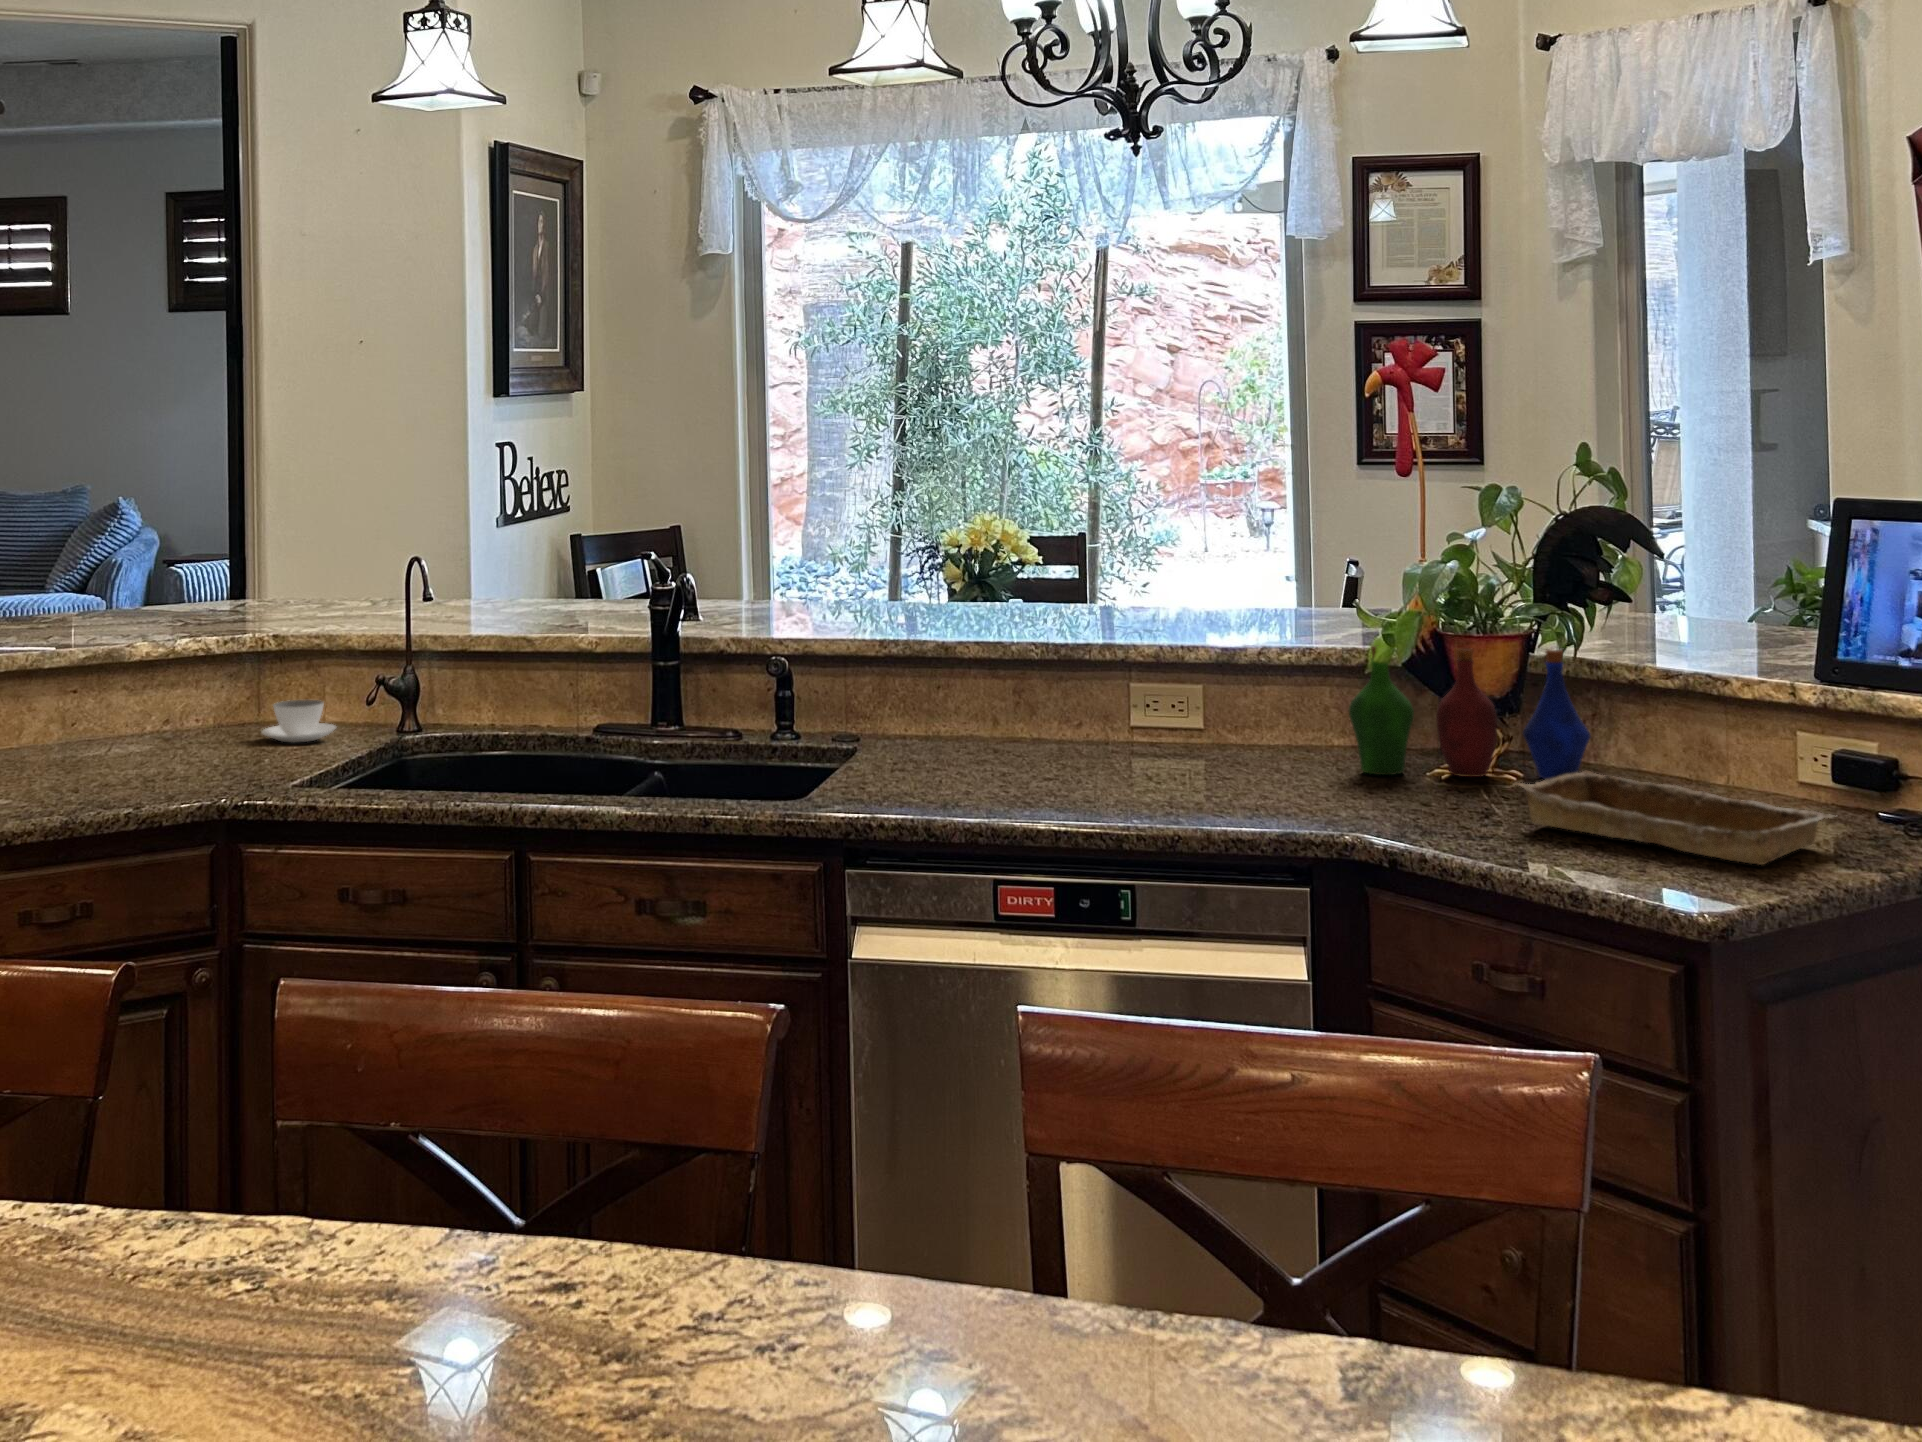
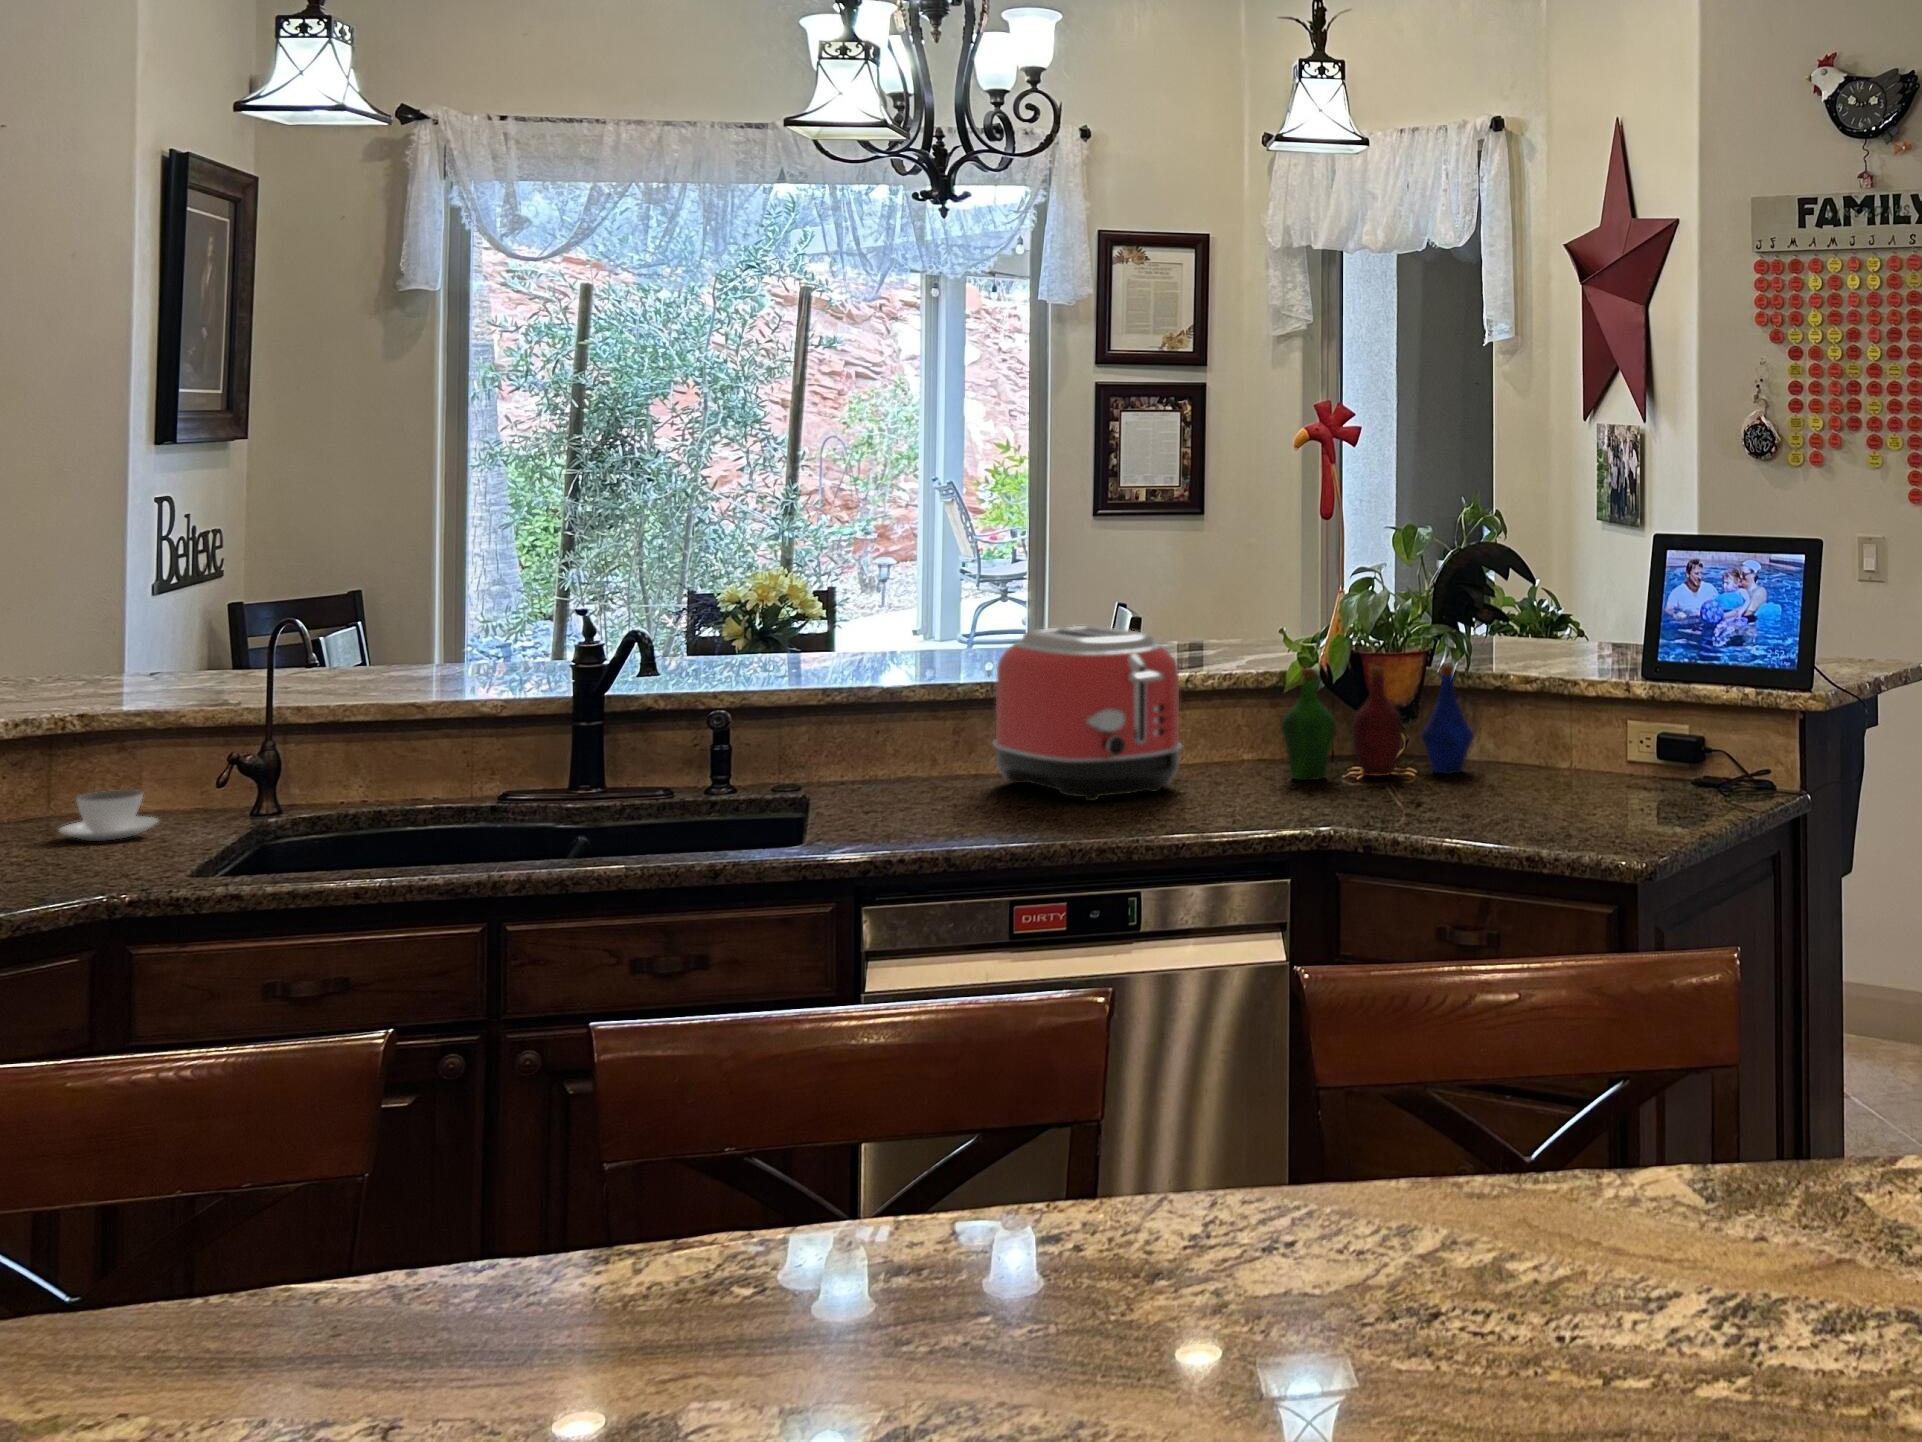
toaster: none [1036,587,1230,778] -> present [993,626,1182,801]
tray: present [1513,771,1833,865] -> none [1452,761,1692,821]

